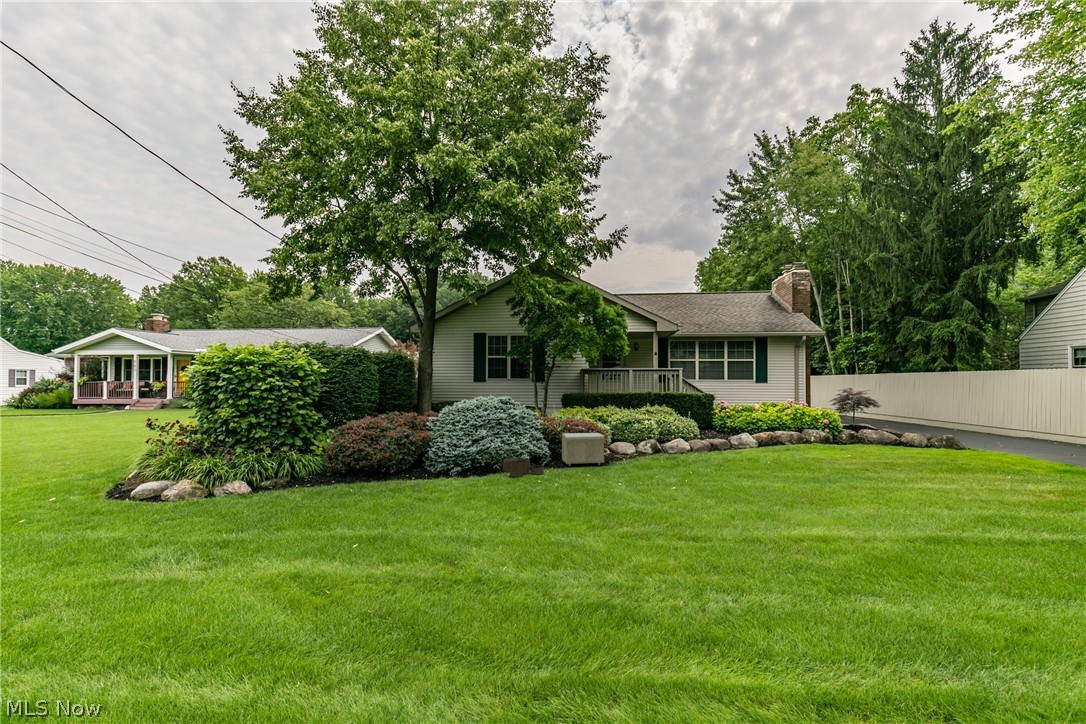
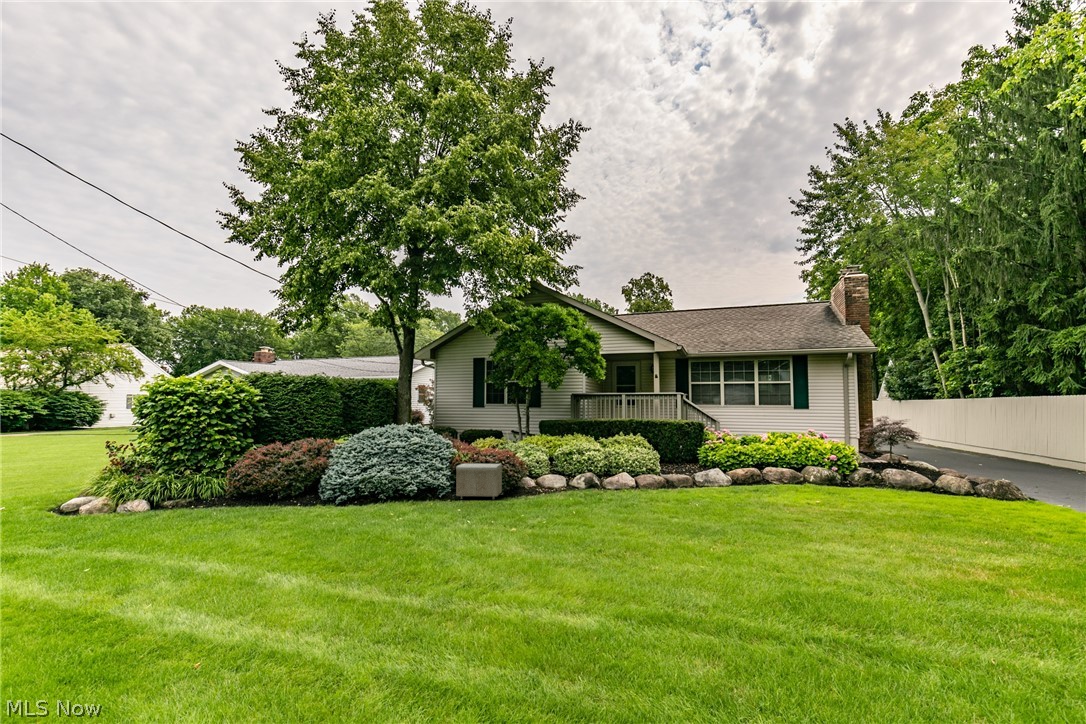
woven basket: present [503,457,544,477] -> none [381,485,420,507]

